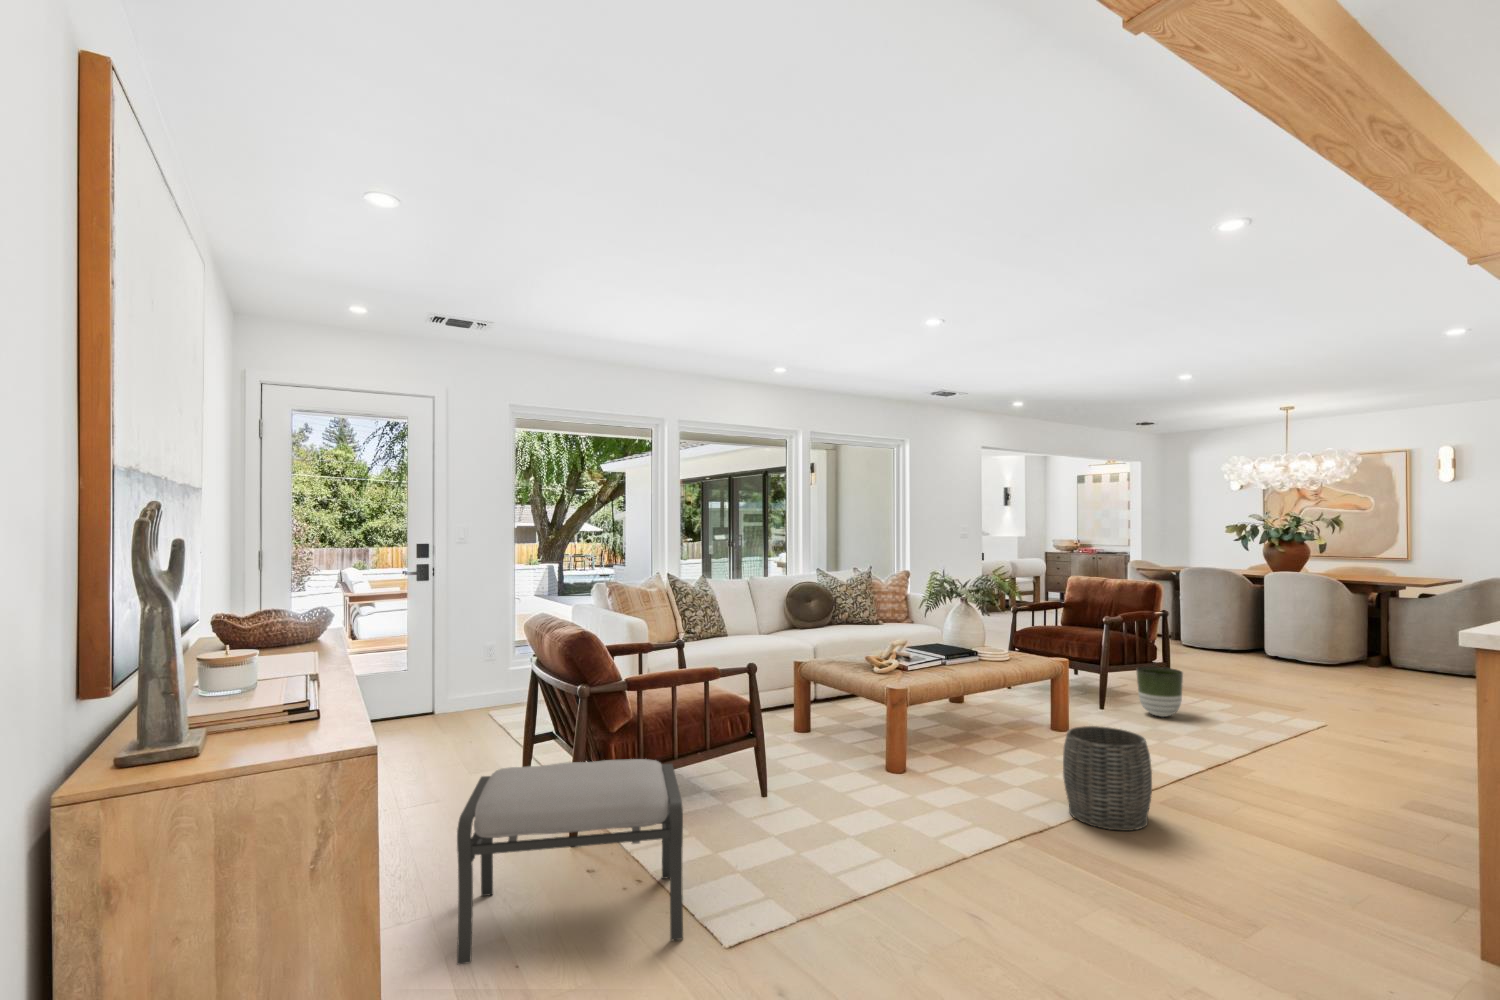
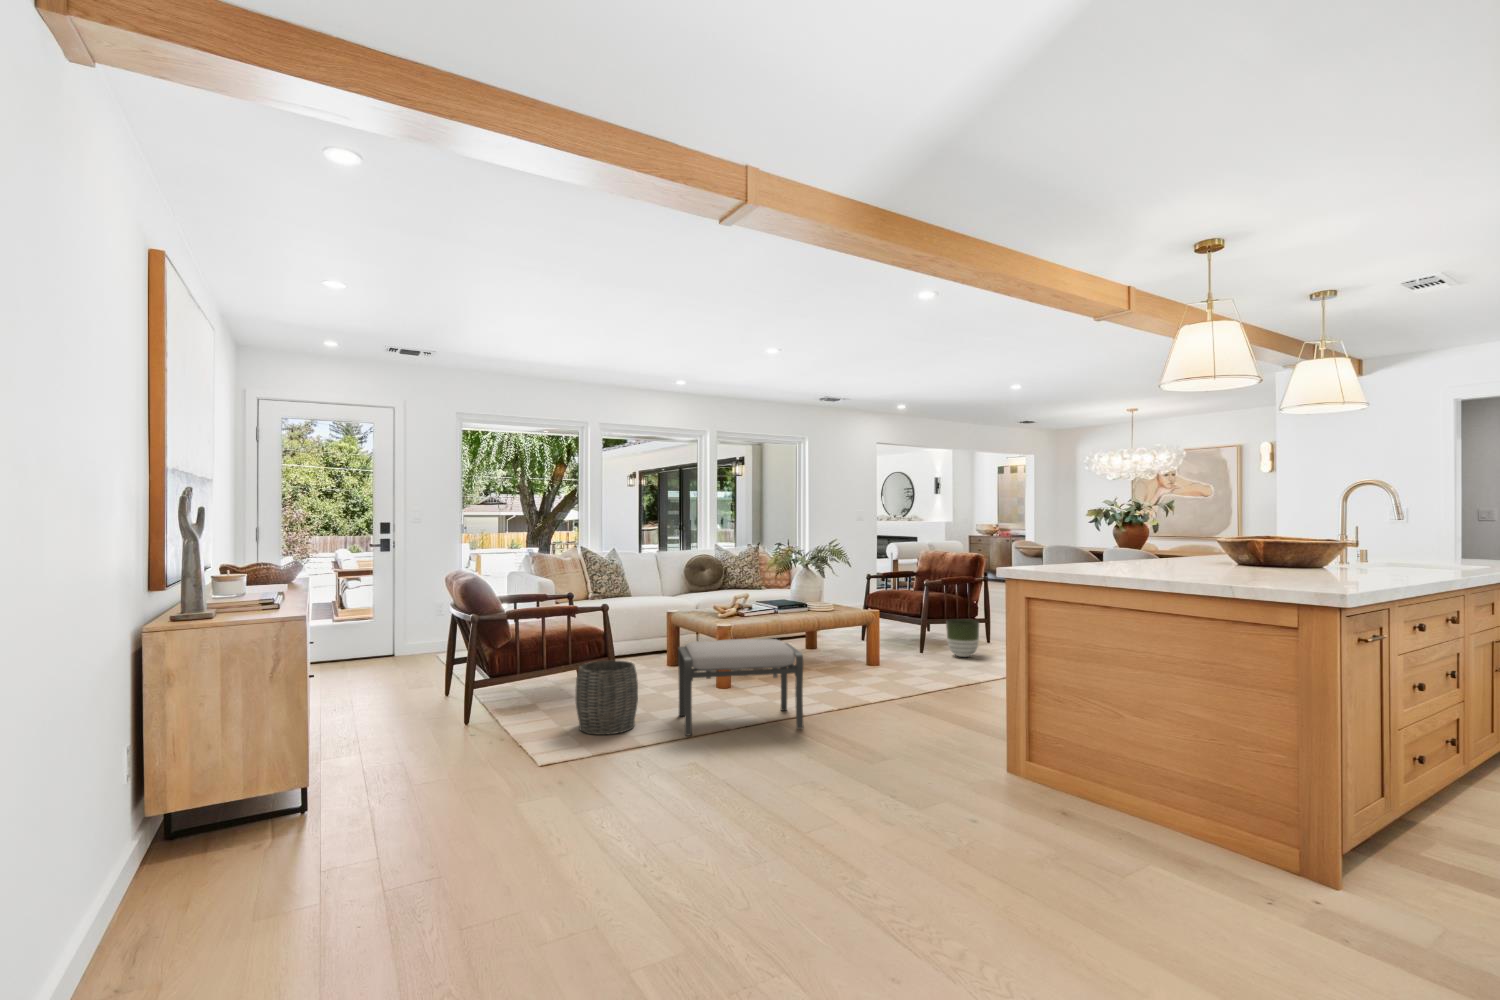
woven basket: present [1063,726,1152,831] -> present [576,661,638,735]
ottoman: present [457,759,683,964] -> present [678,639,804,736]

